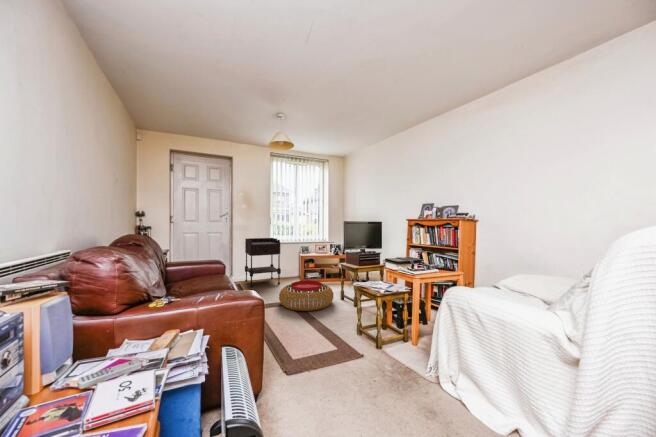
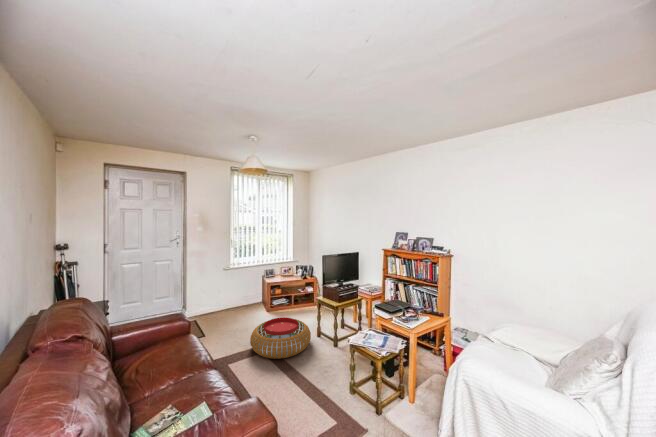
side table: present [245,238,281,287] -> none [201,262,245,324]

